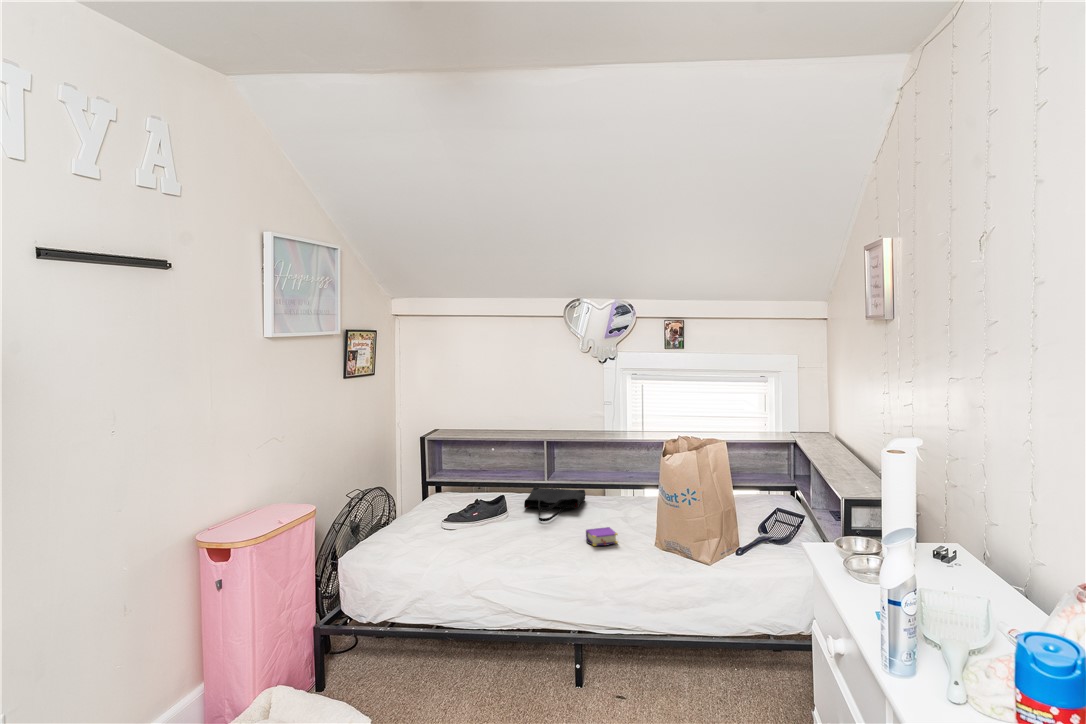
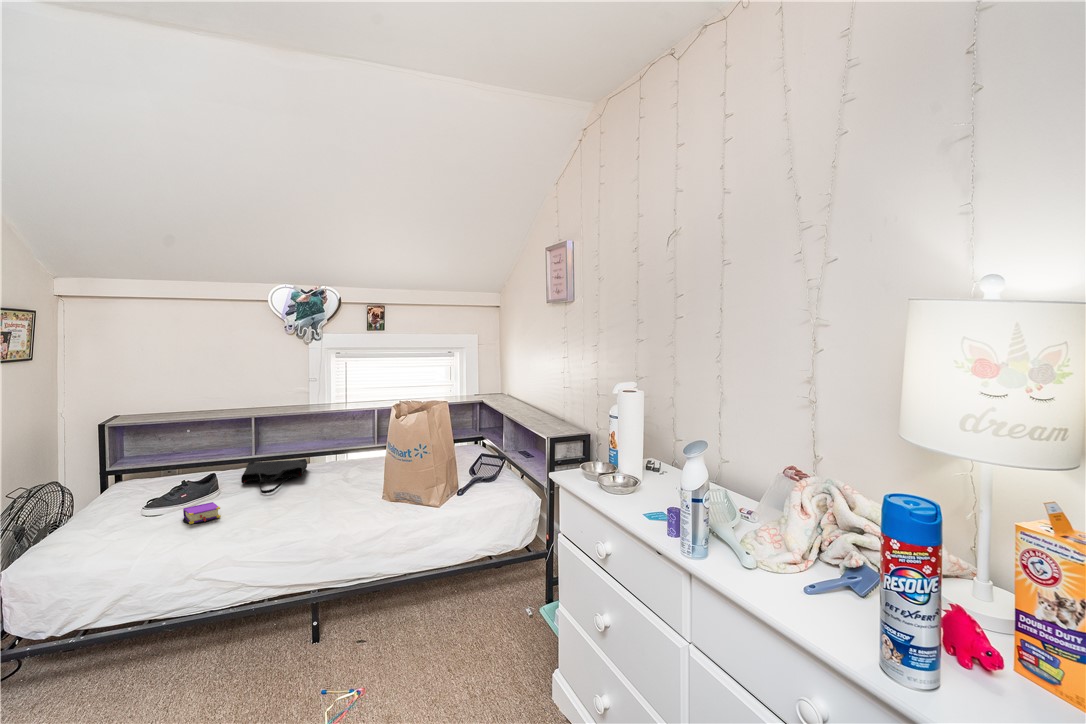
book: present [586,527,618,546] -> present [183,502,221,524]

